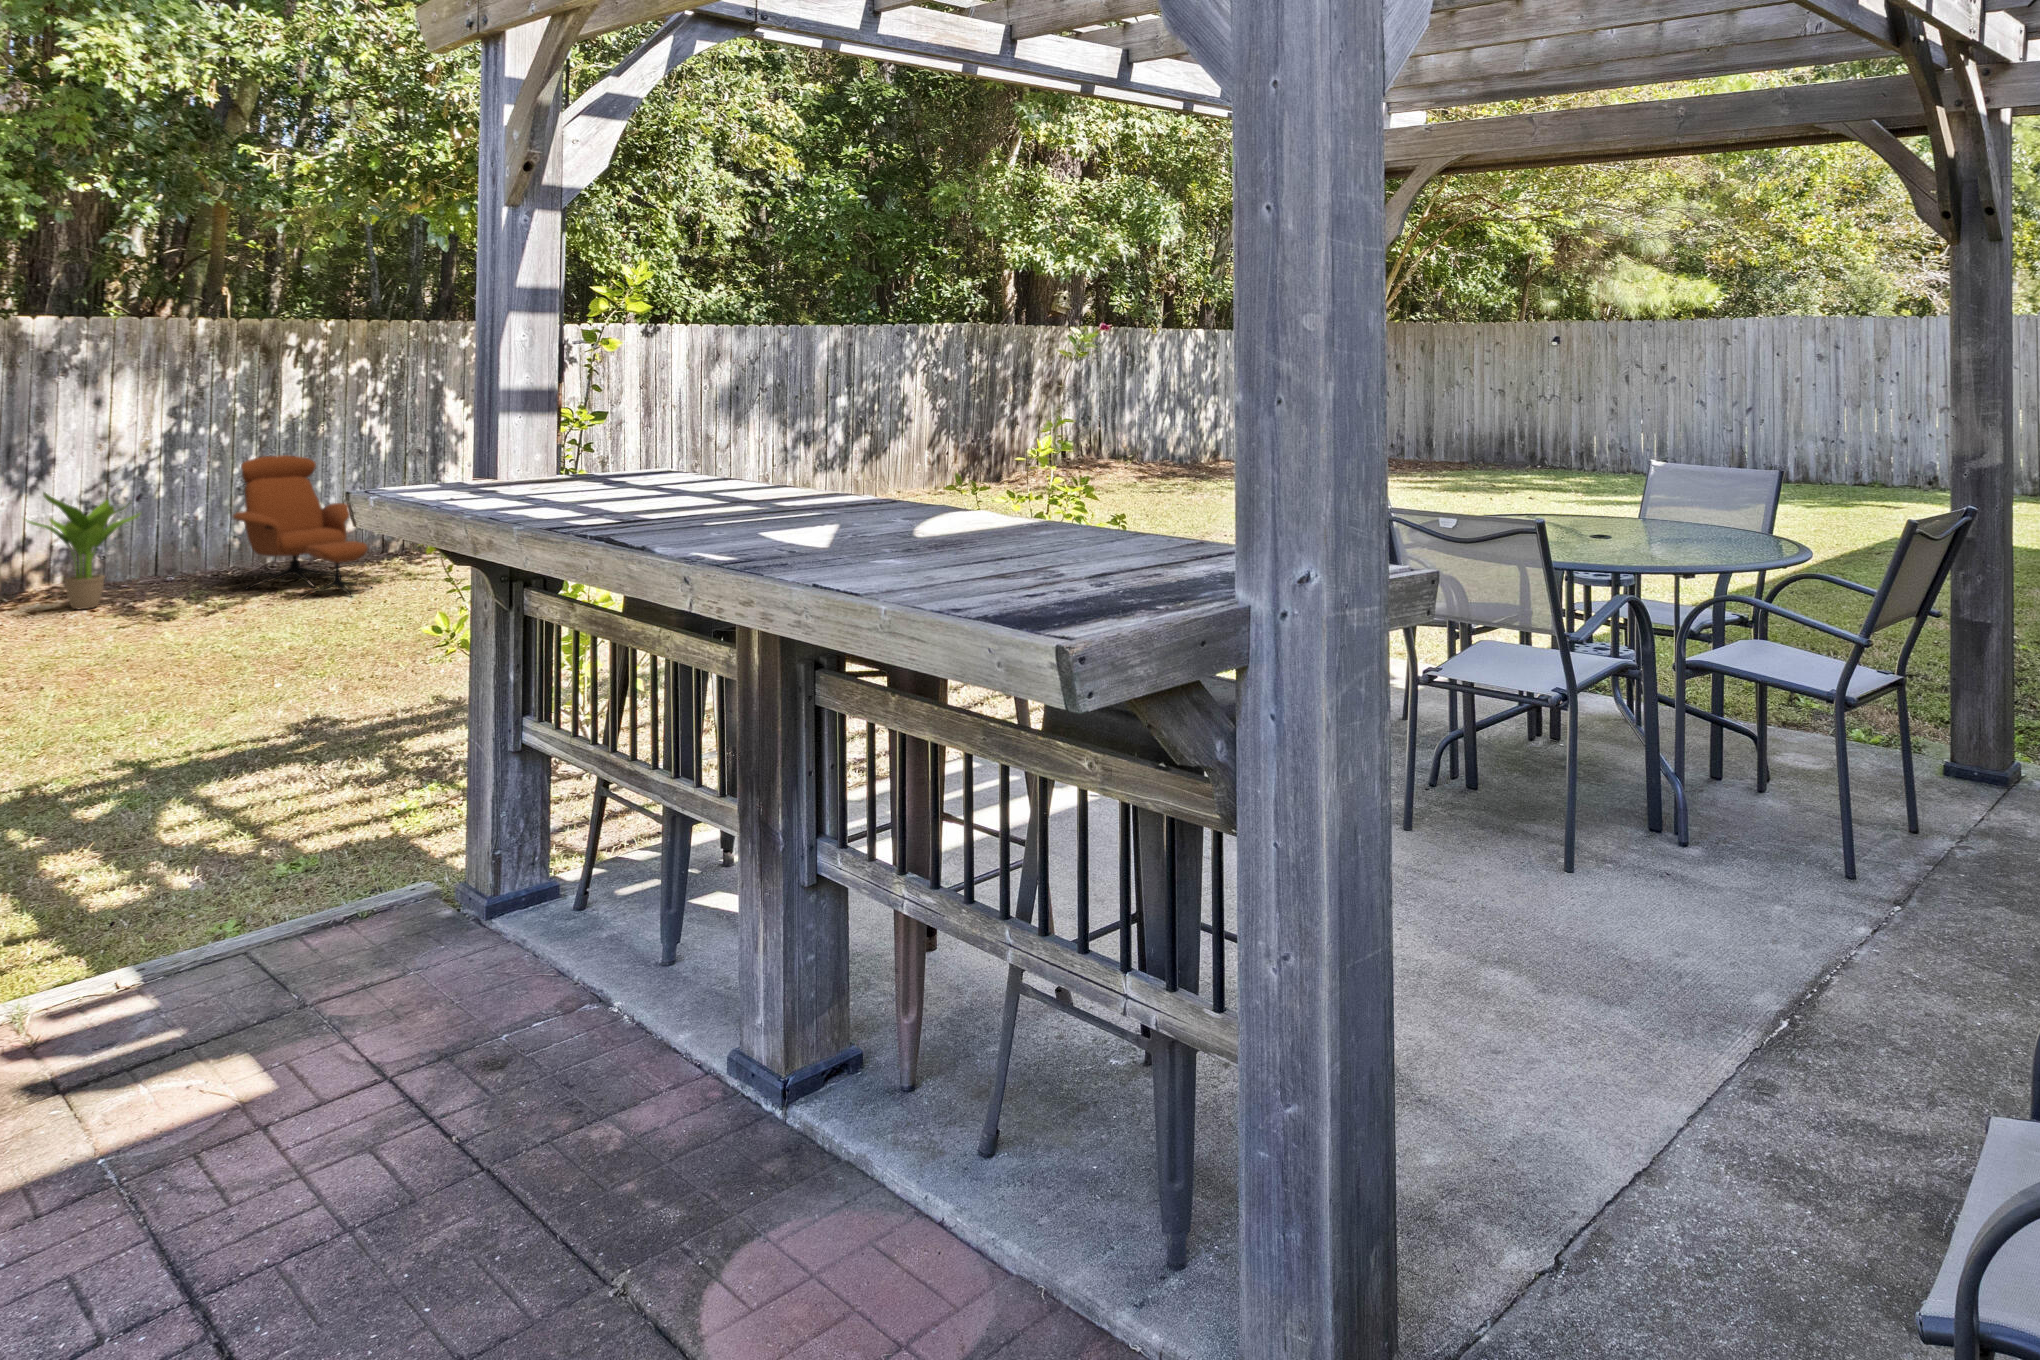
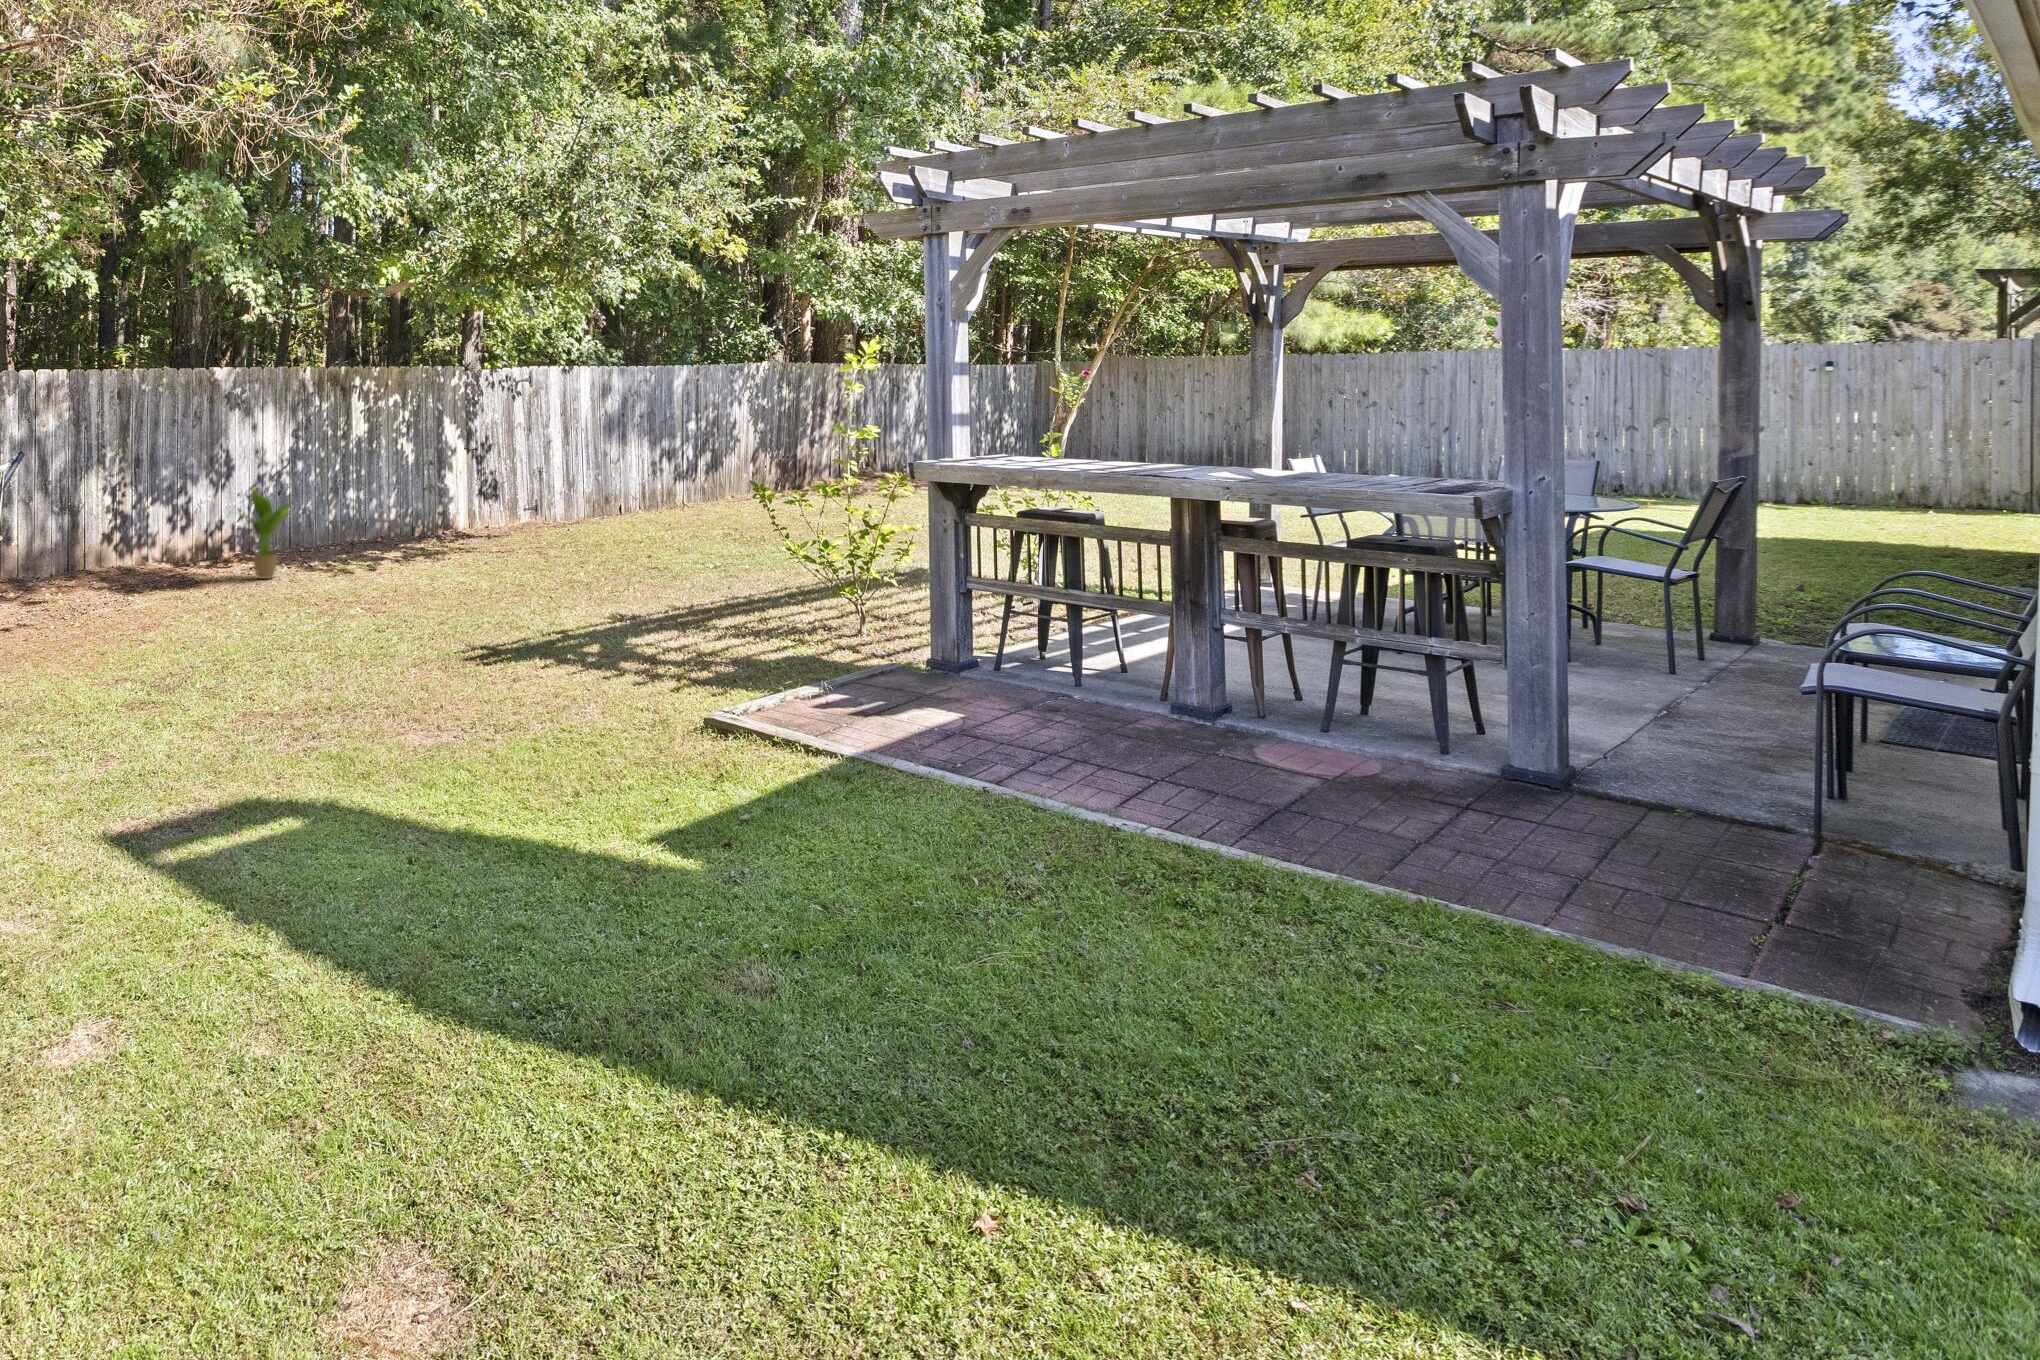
lounge chair: present [233,455,368,597] -> none [338,465,453,572]

